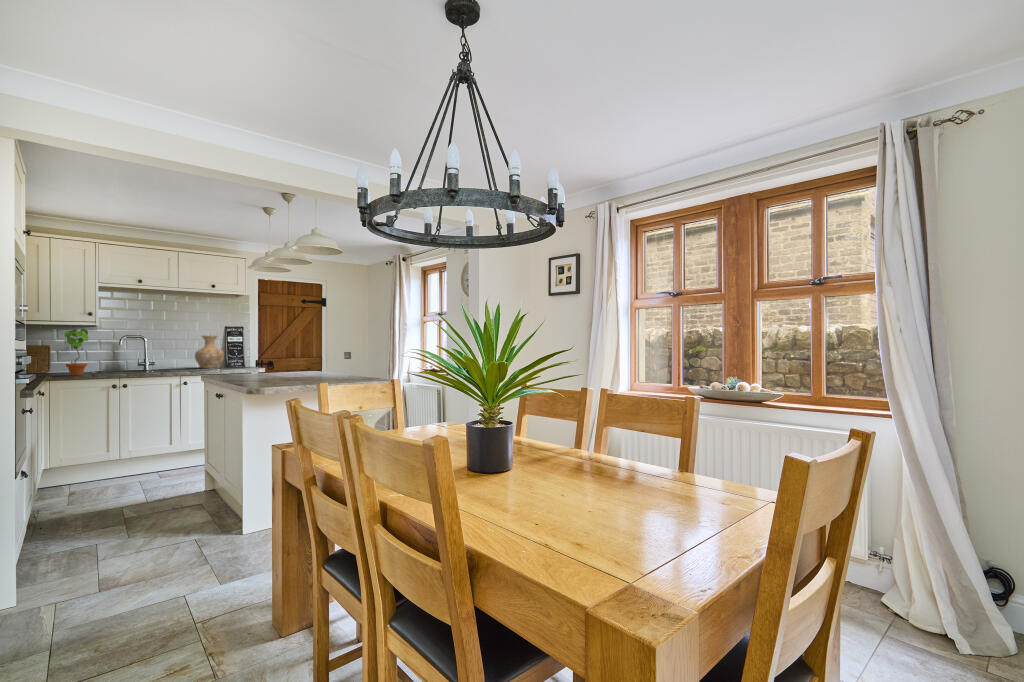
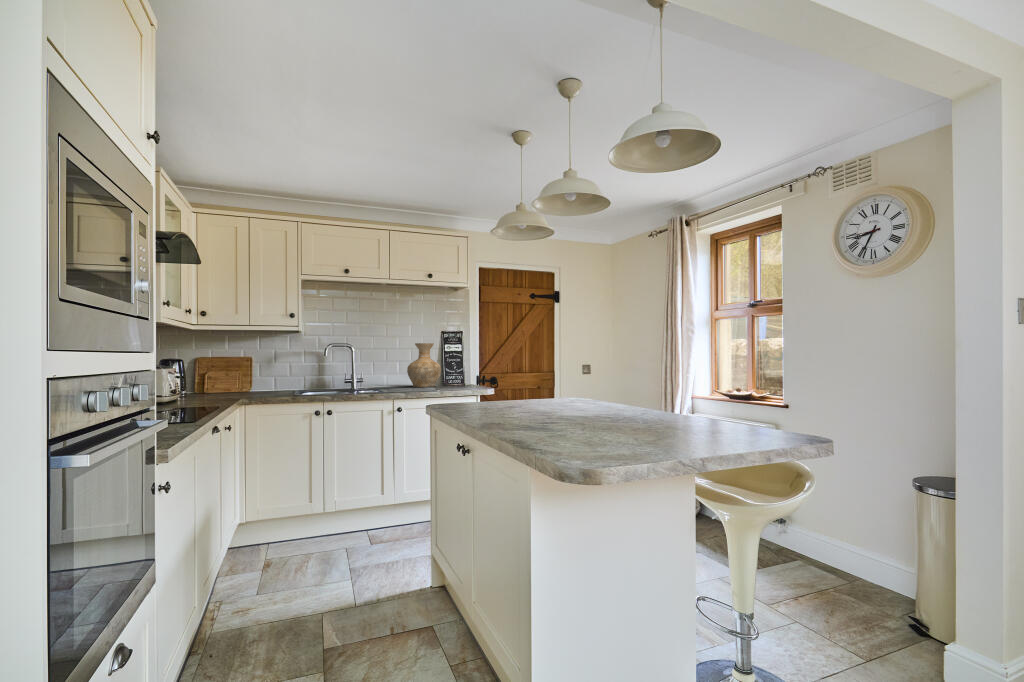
potted plant: present [65,329,88,376] -> none [263,334,288,398]

